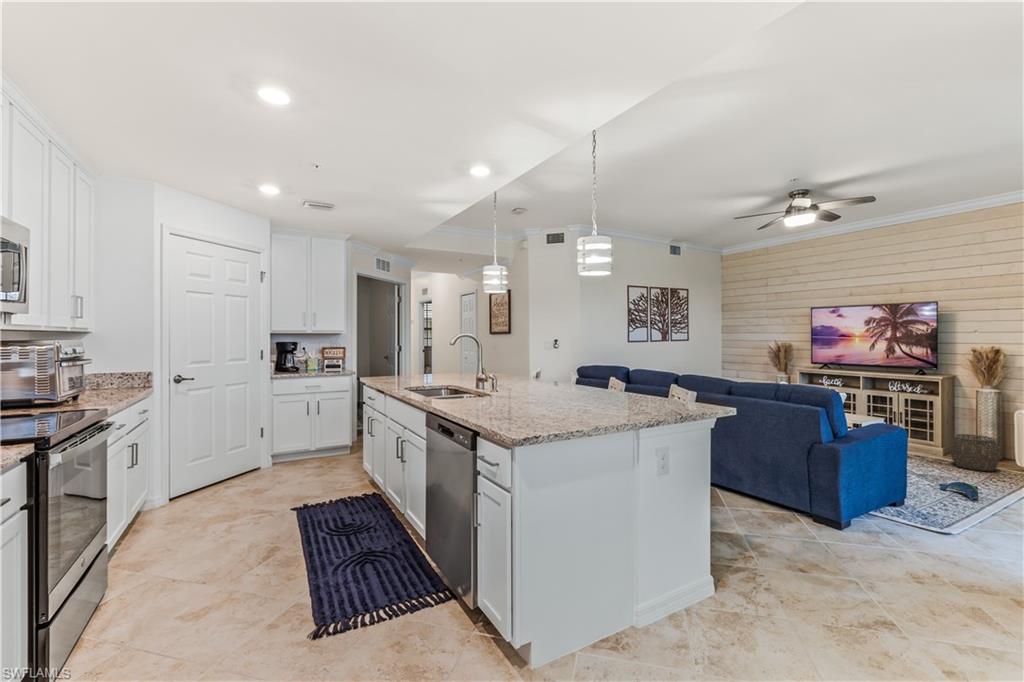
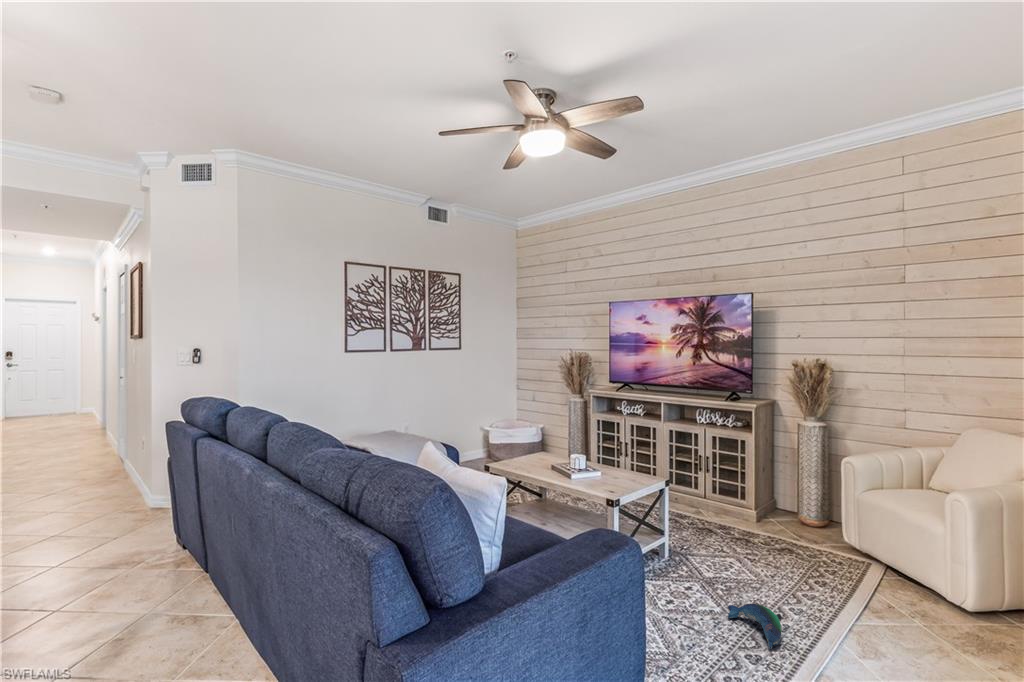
woven basket: present [950,434,1000,471] -> none [761,493,824,555]

